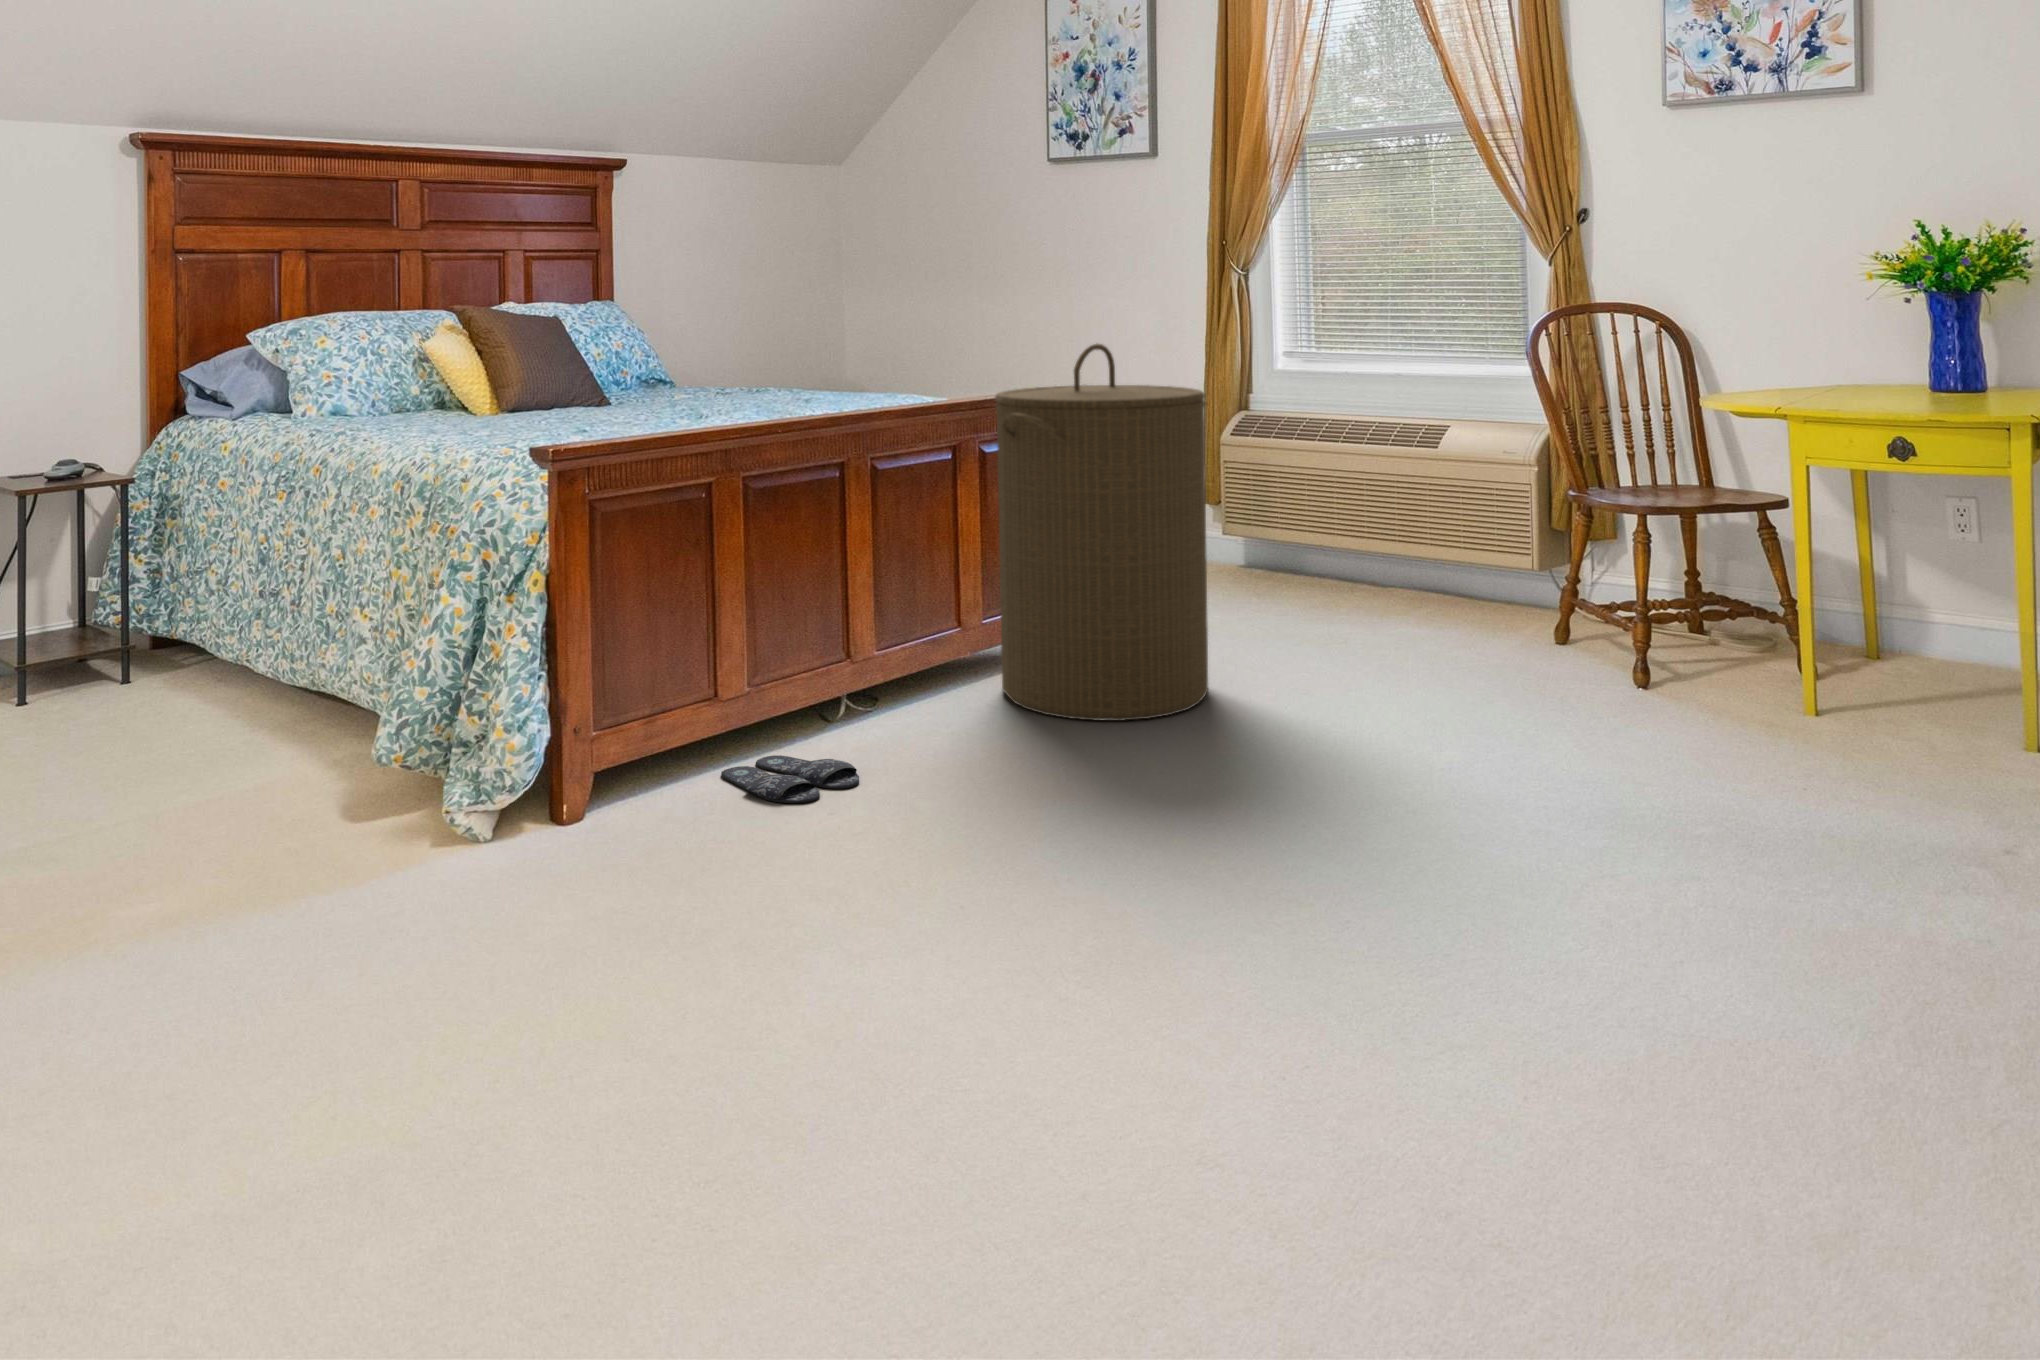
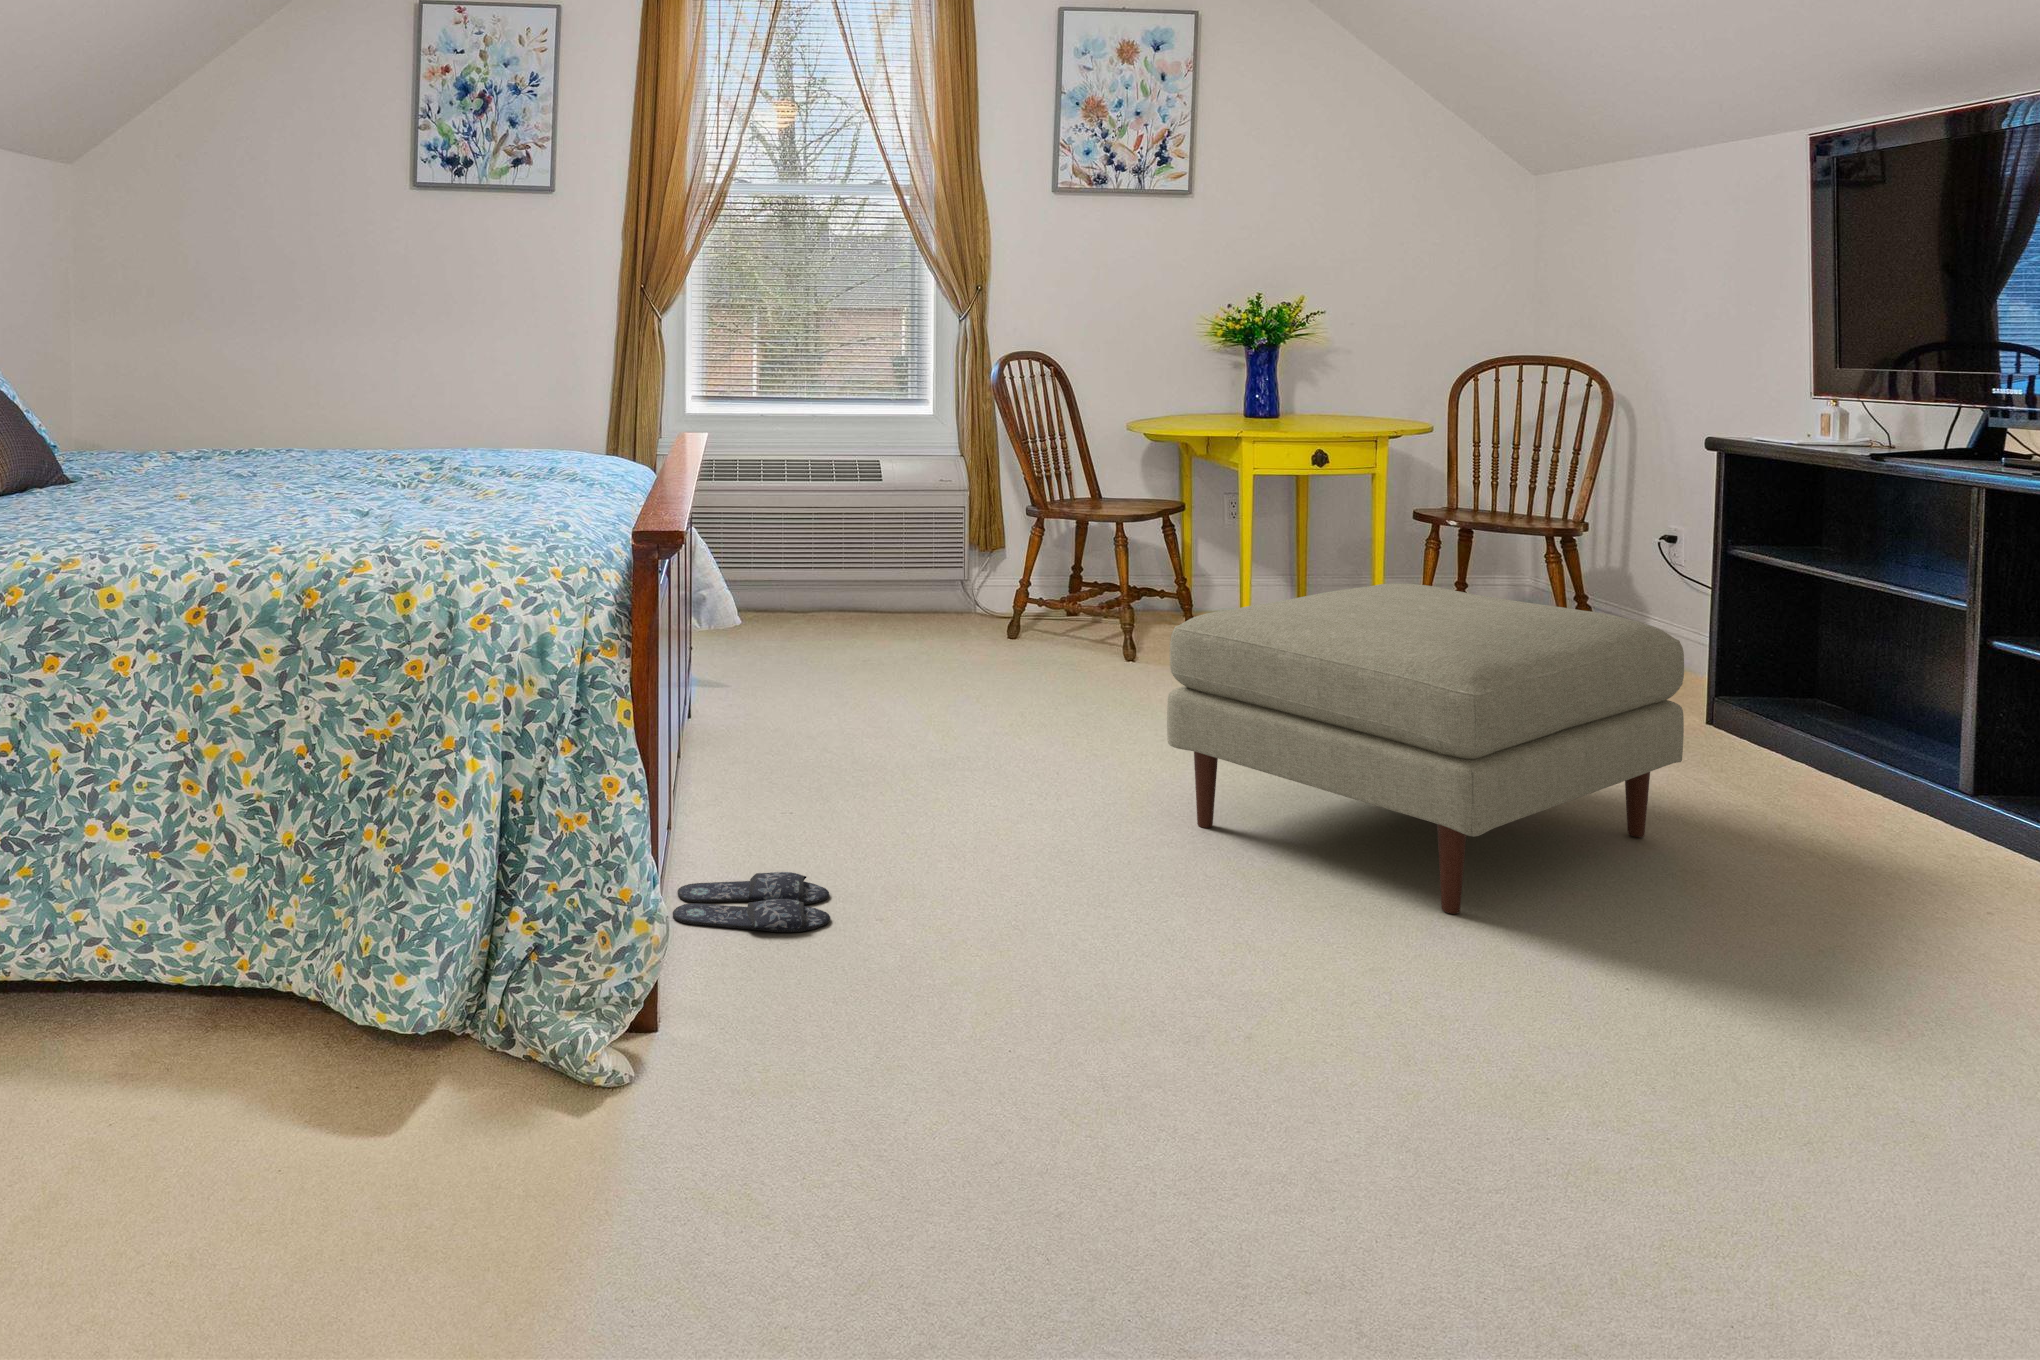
laundry hamper: present [995,344,1208,721] -> none [708,393,925,783]
ottoman: none [1277,588,1913,967] -> present [1167,583,1684,914]

